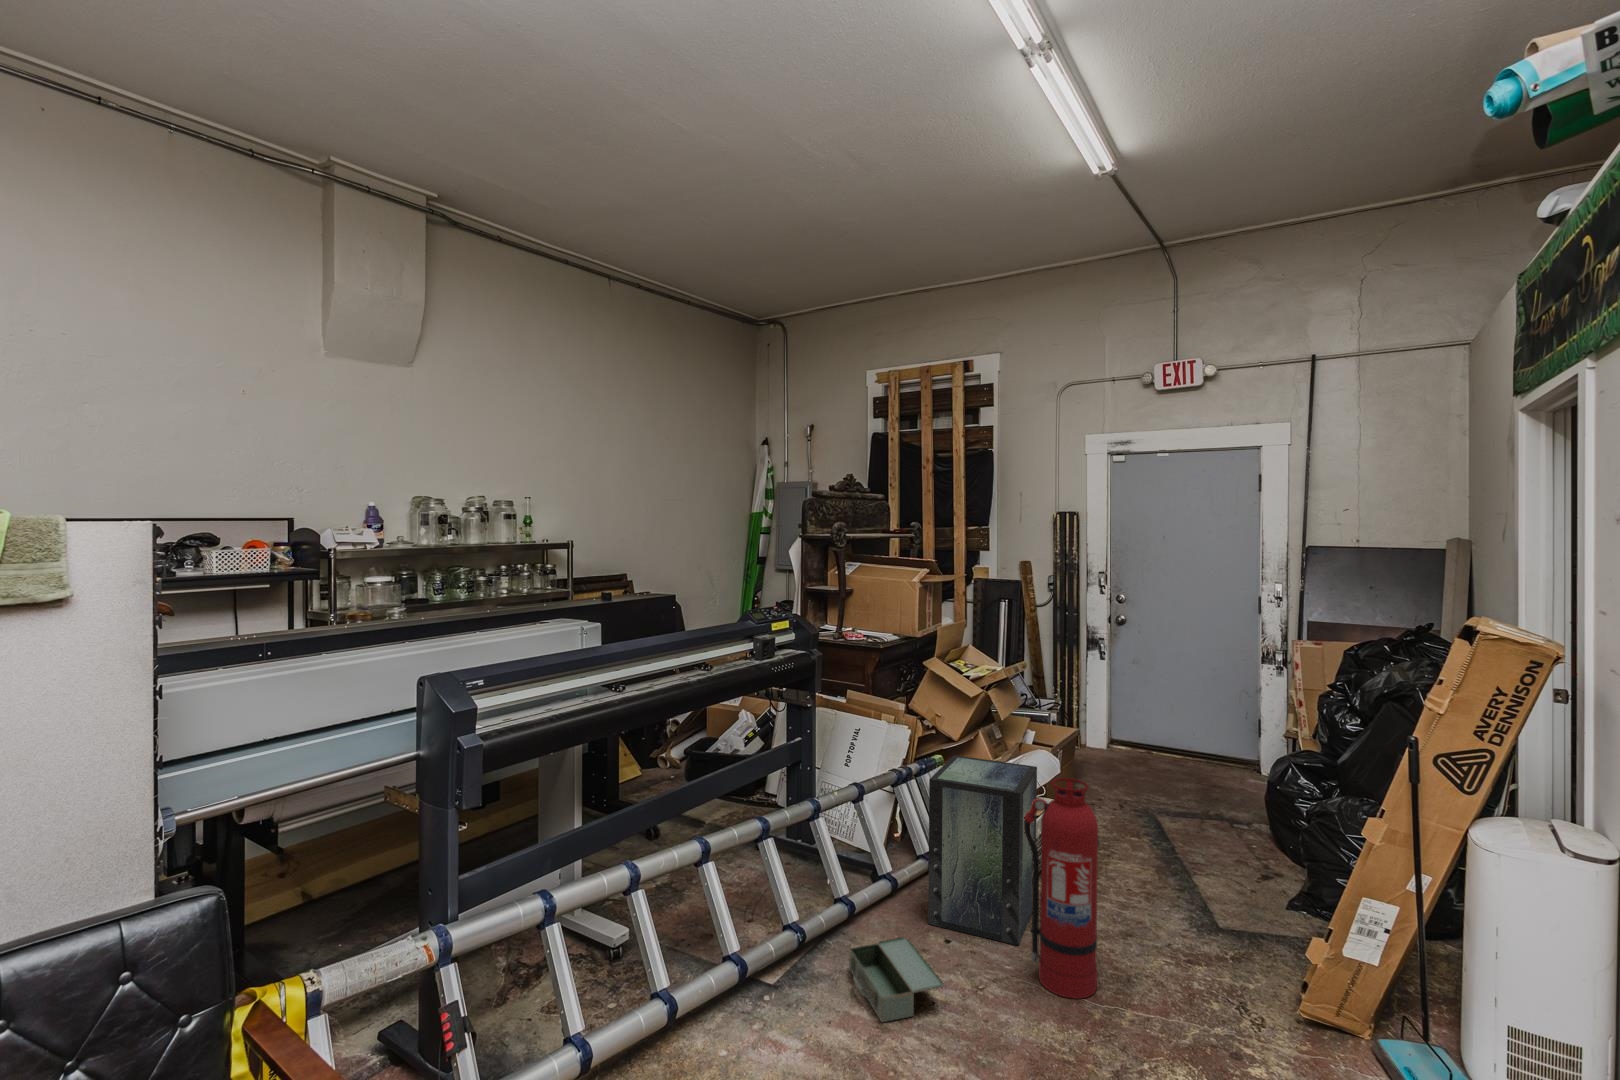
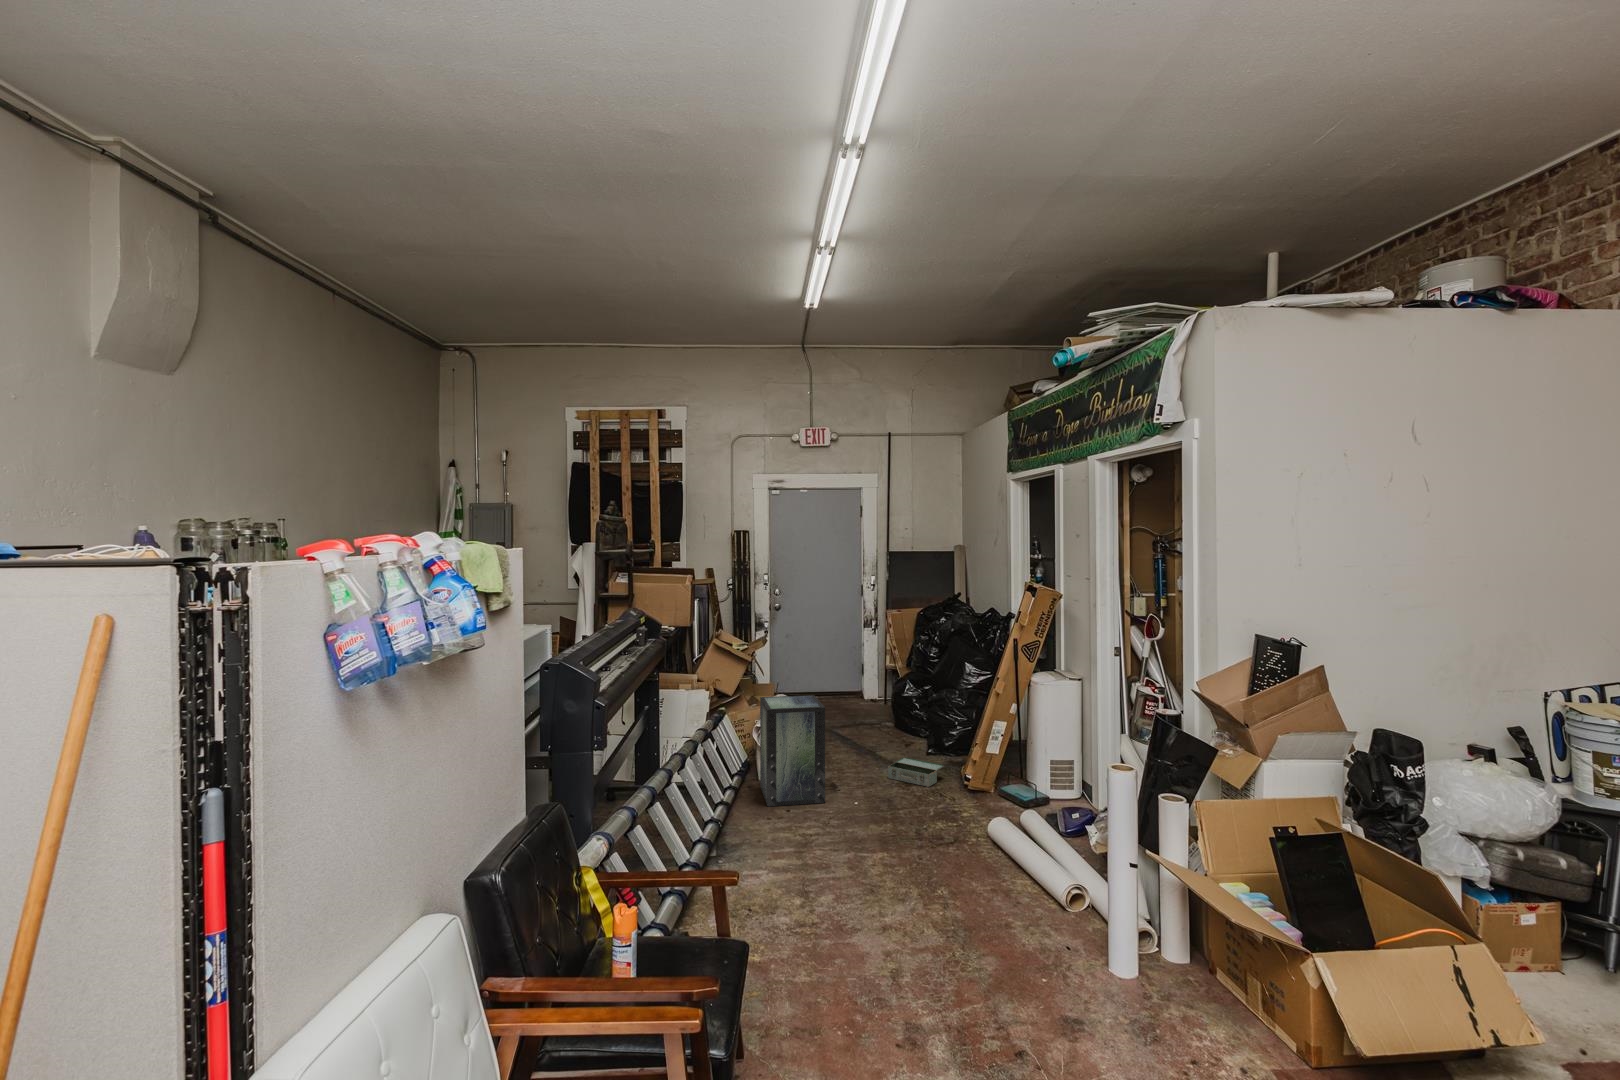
fire extinguisher: present [1024,778,1098,999] -> none [840,690,880,816]
toolbox: present [849,937,944,1022] -> present [888,757,944,787]

